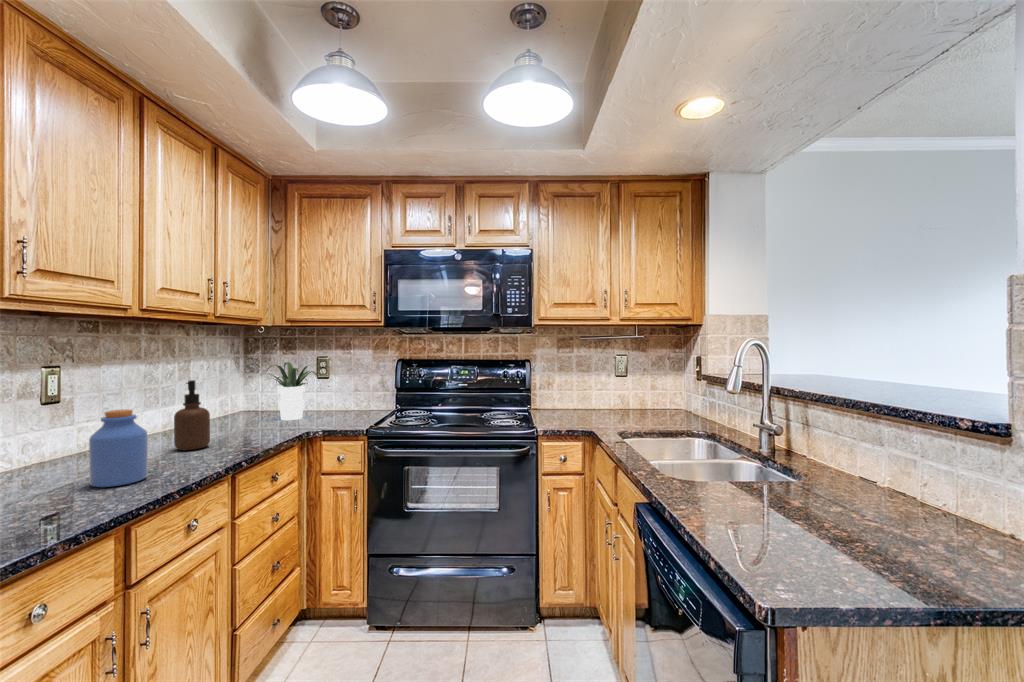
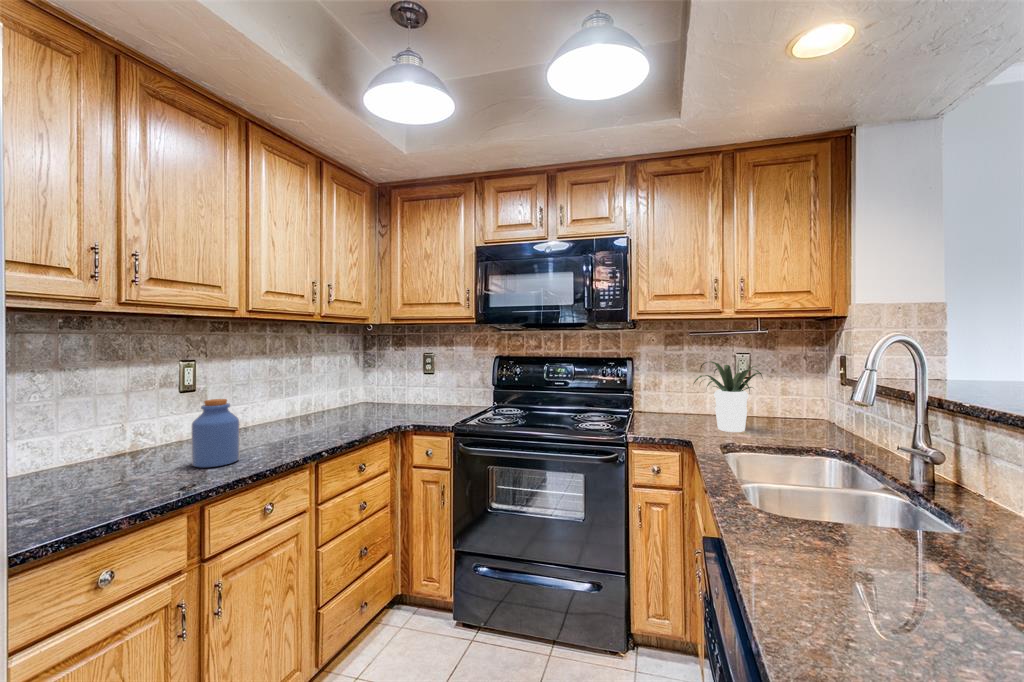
potted plant: present [268,362,322,420] -> present [694,361,762,432]
soap dispenser: present [174,380,210,450] -> none [281,374,310,437]

